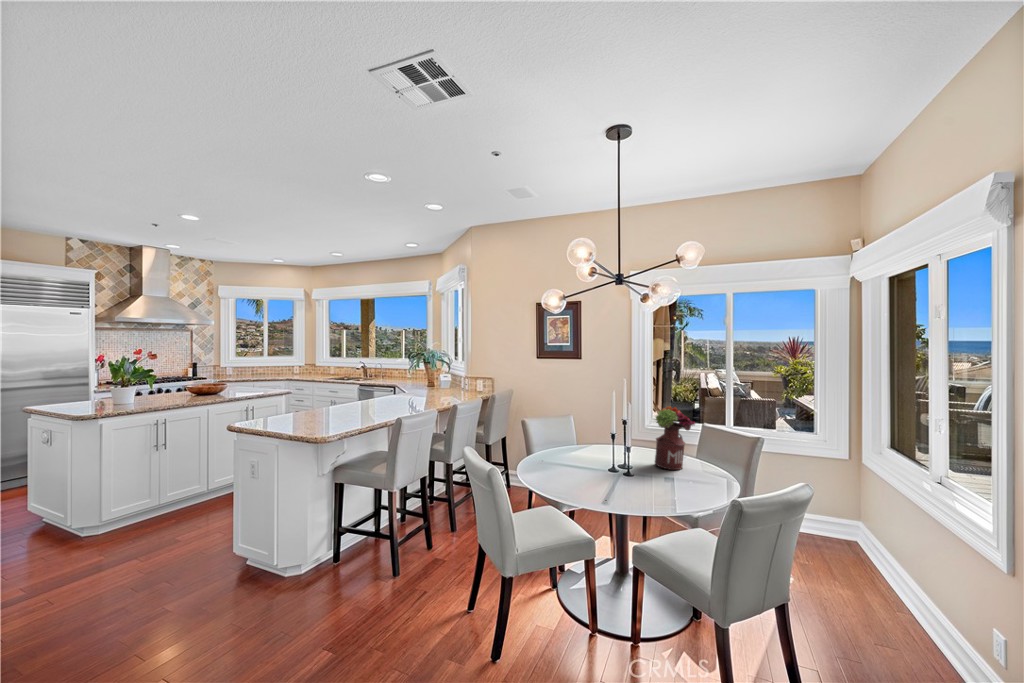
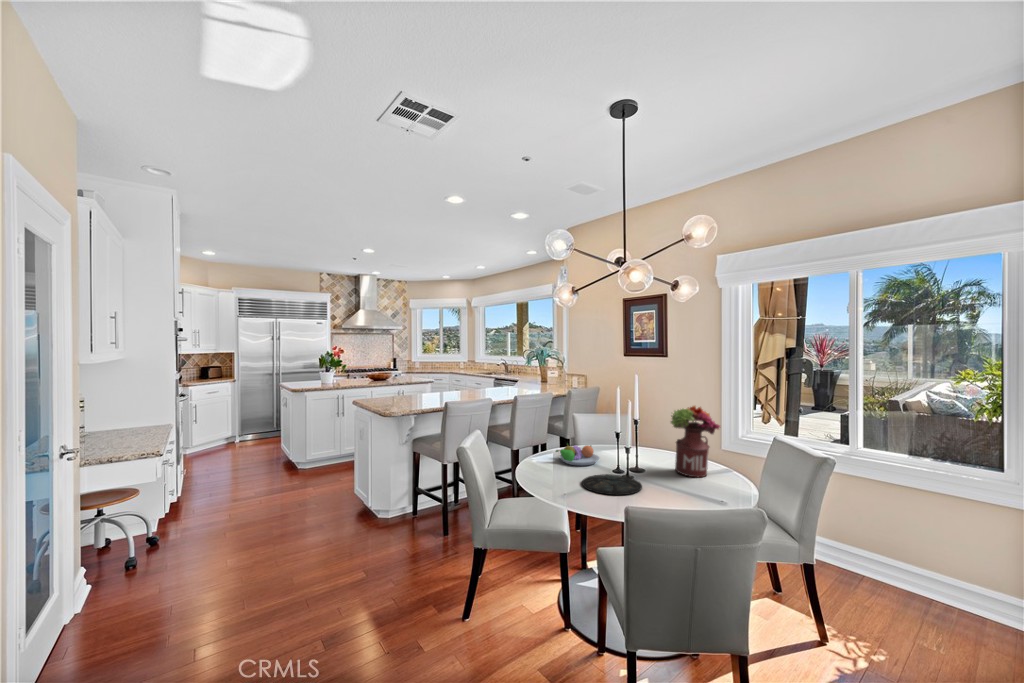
fruit bowl: none [548,451,589,473] -> present [556,445,599,466]
plate: none [602,477,660,497] -> present [582,474,642,495]

